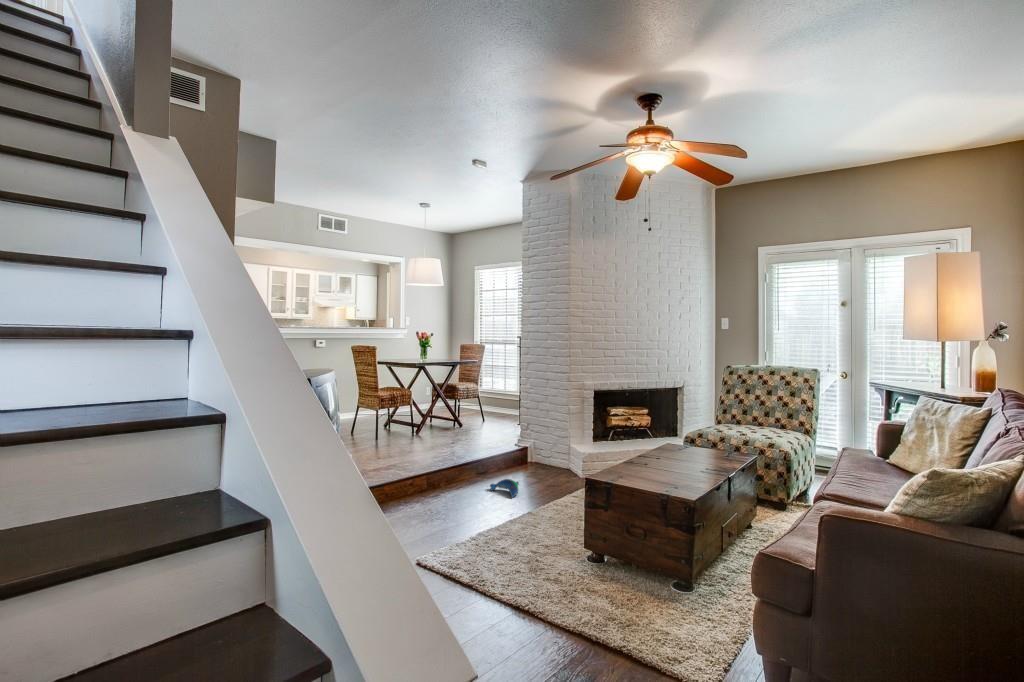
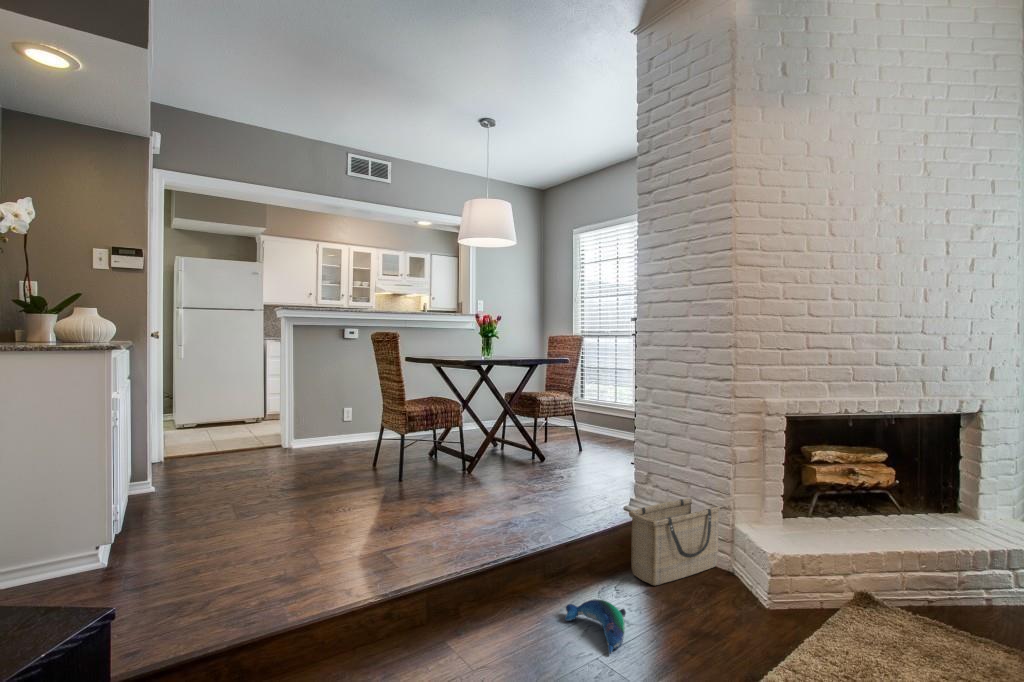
basket: none [519,436,566,478] -> present [629,498,720,585]

